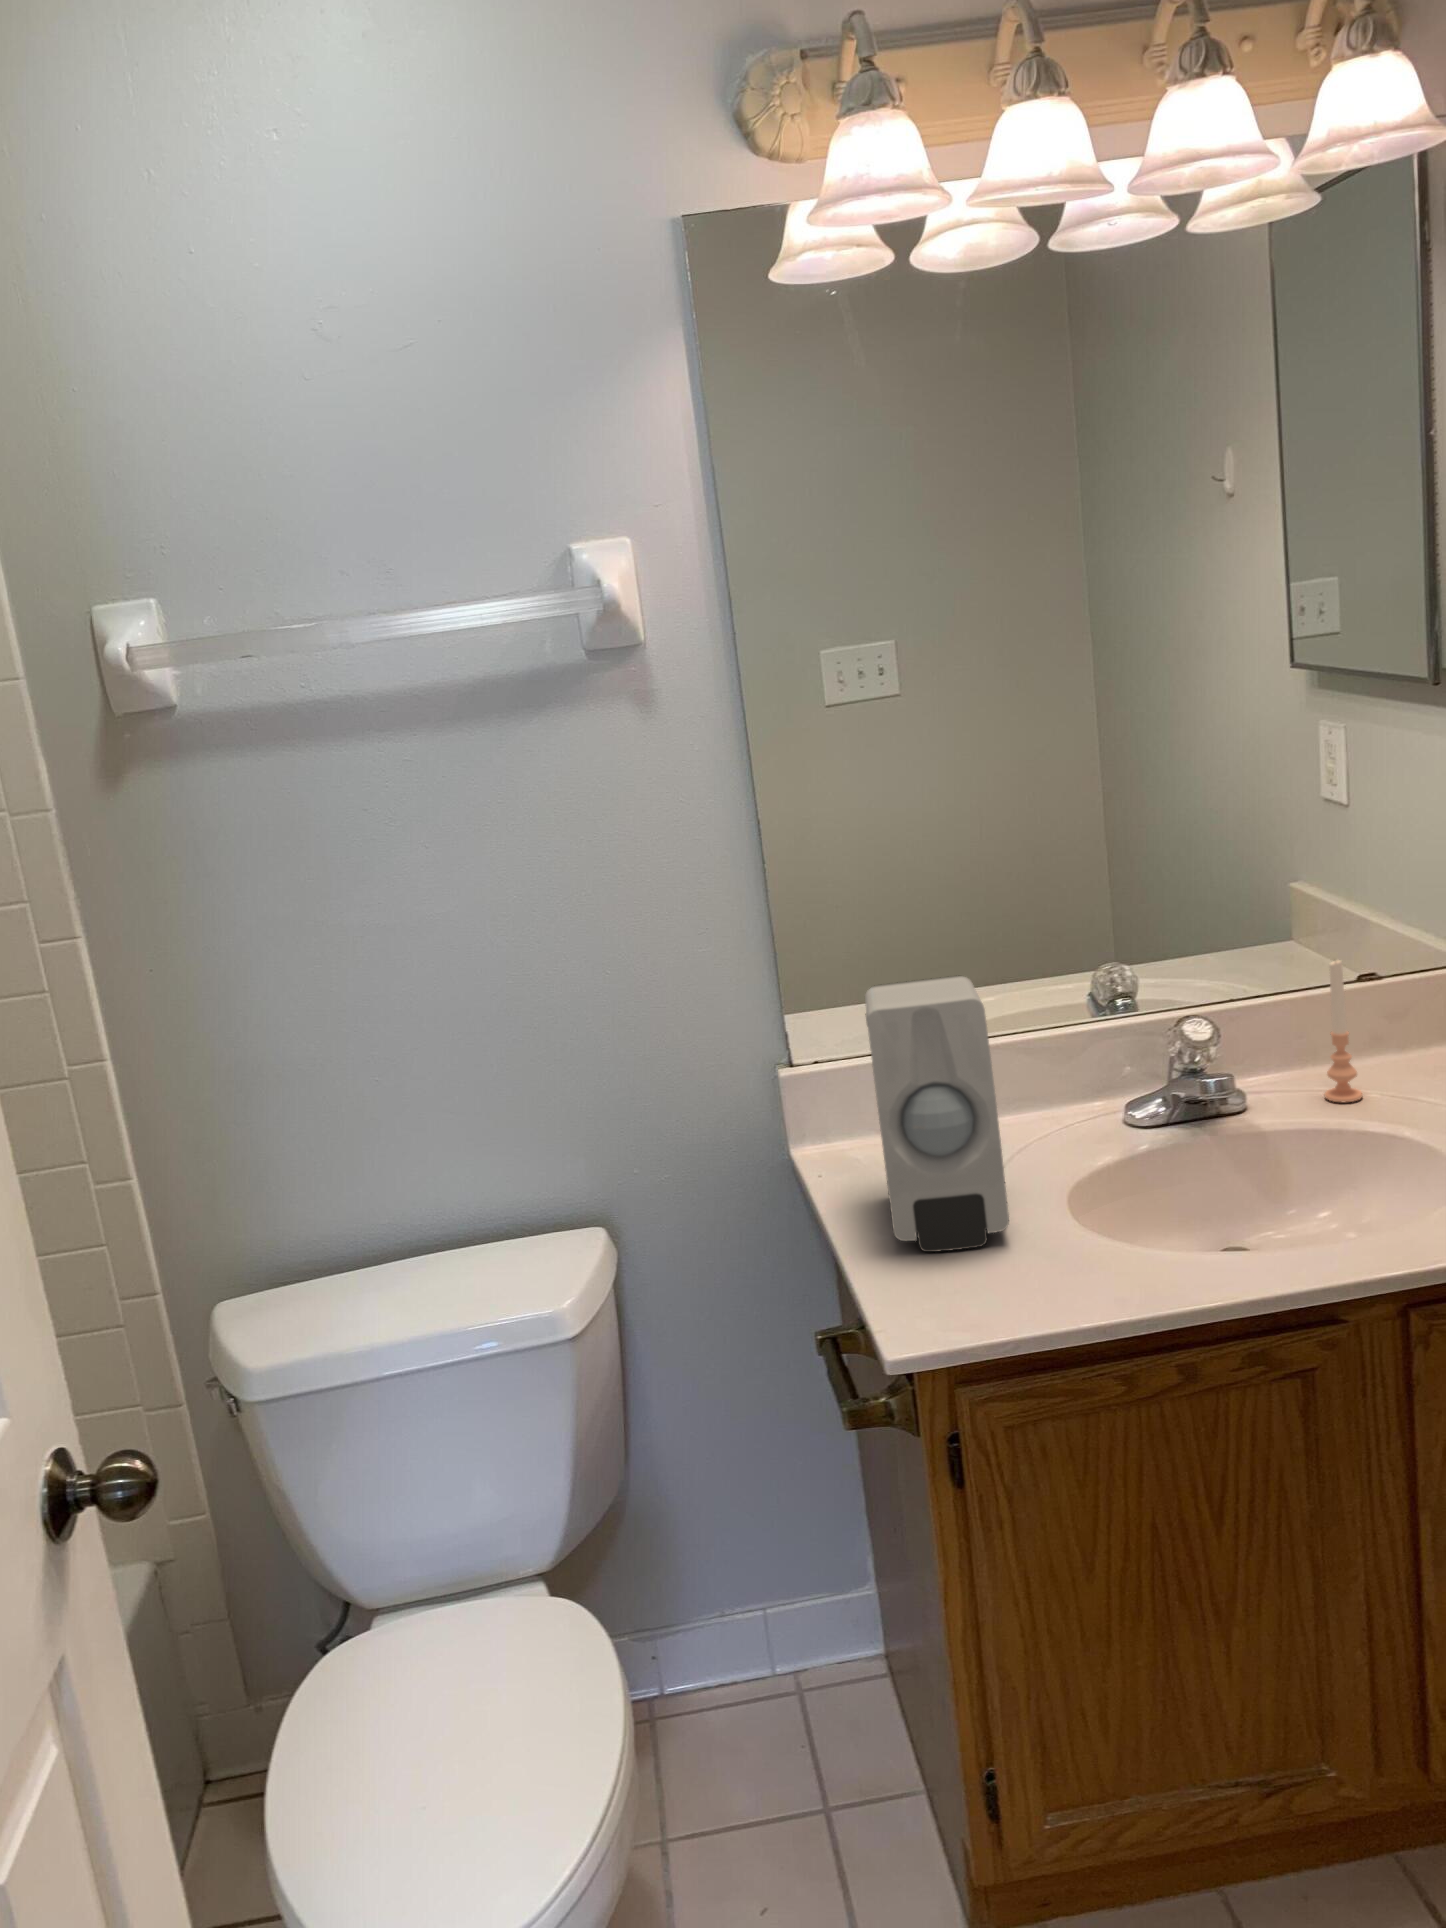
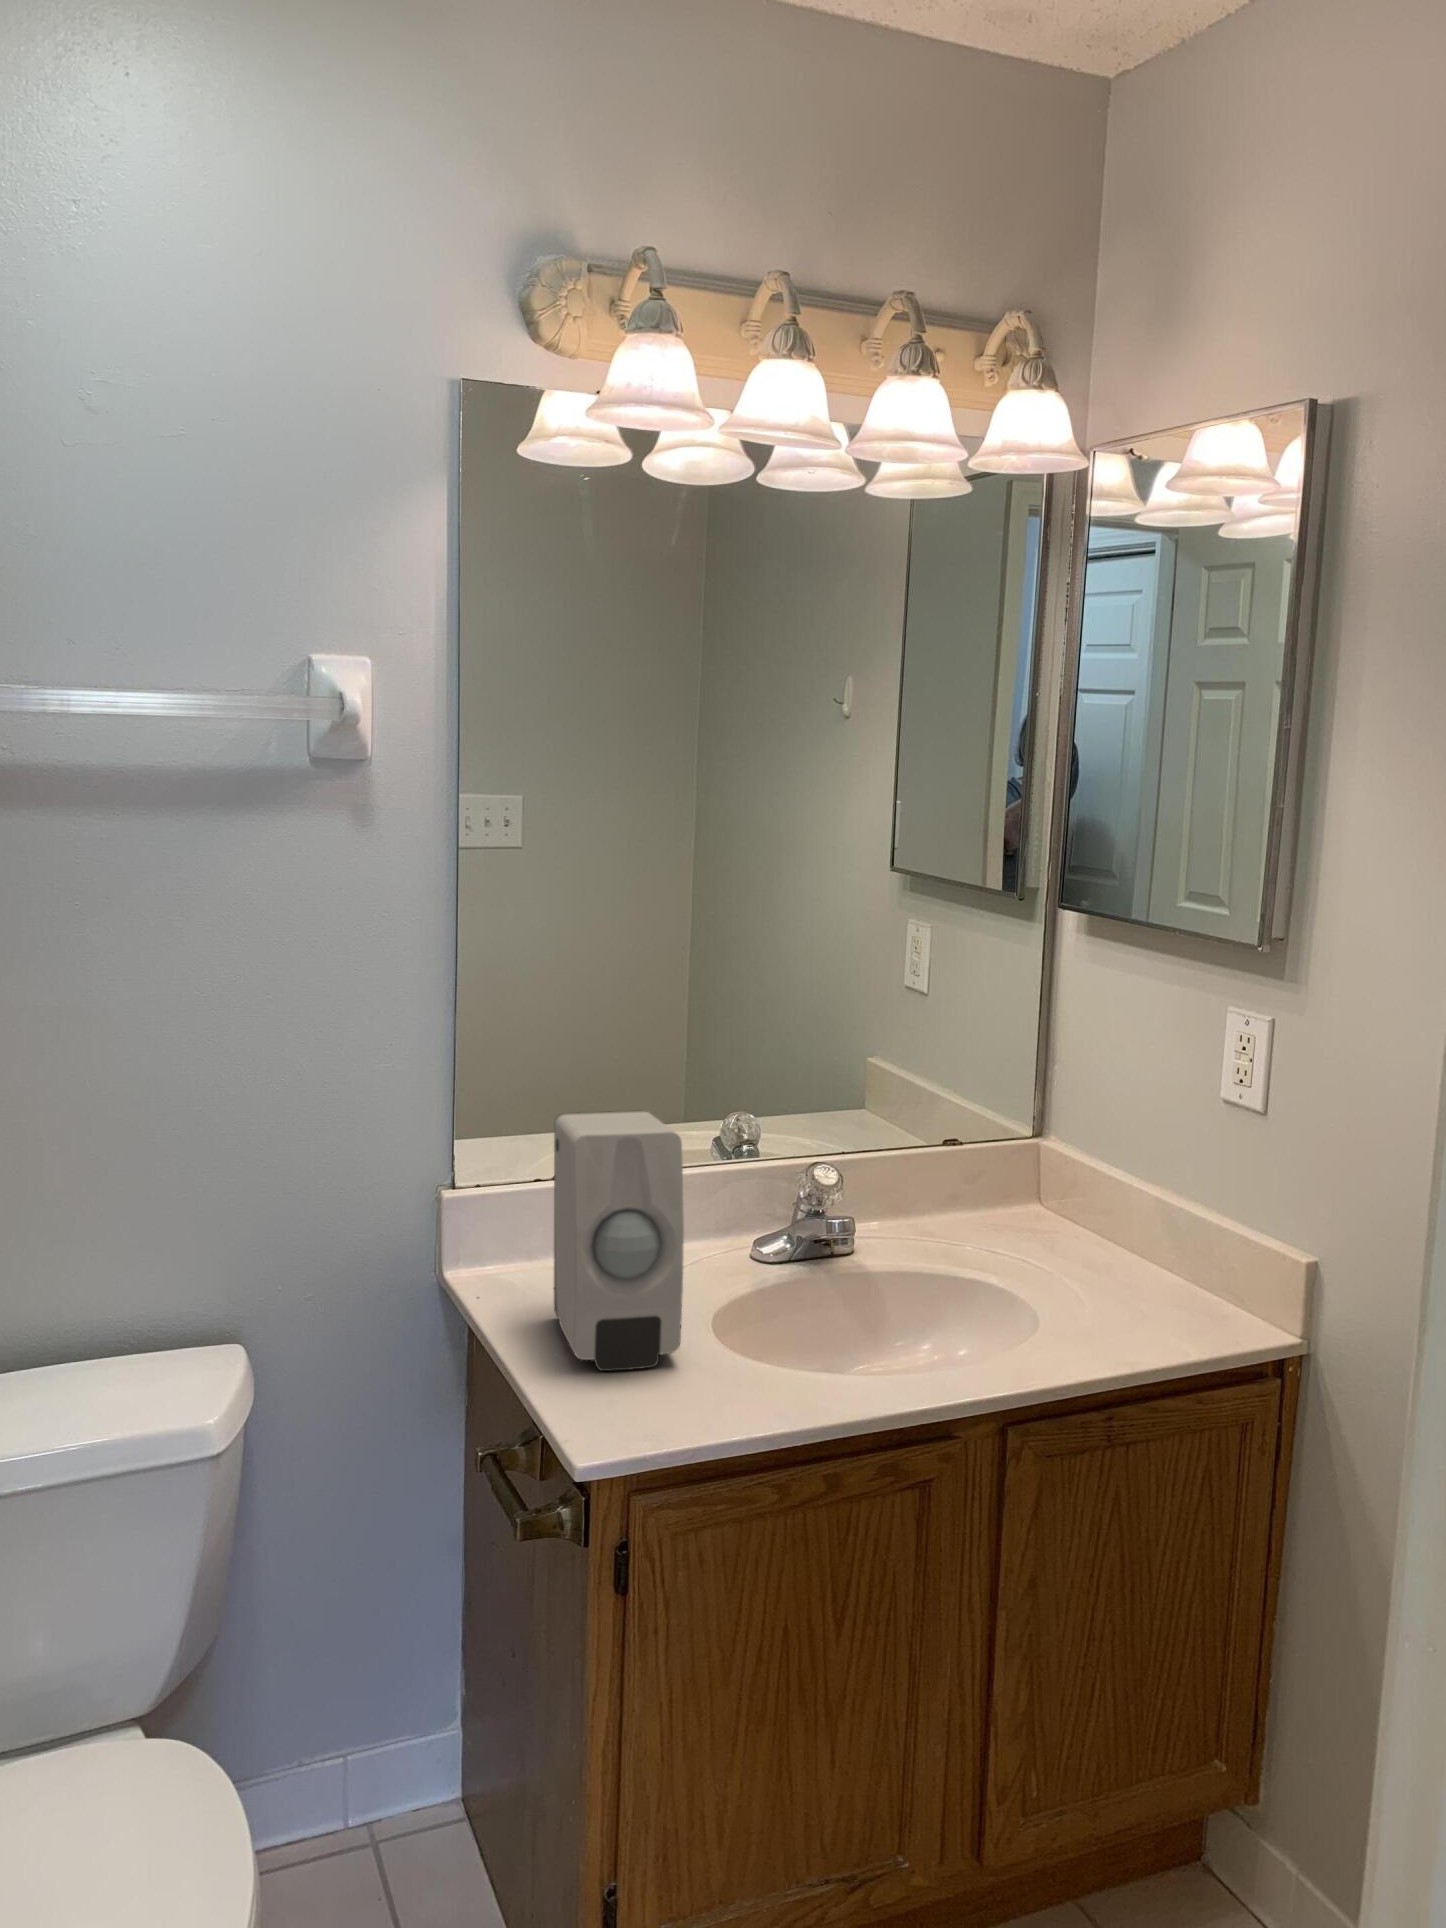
candle: present [1324,960,1363,1102] -> none [917,1126,949,1252]

